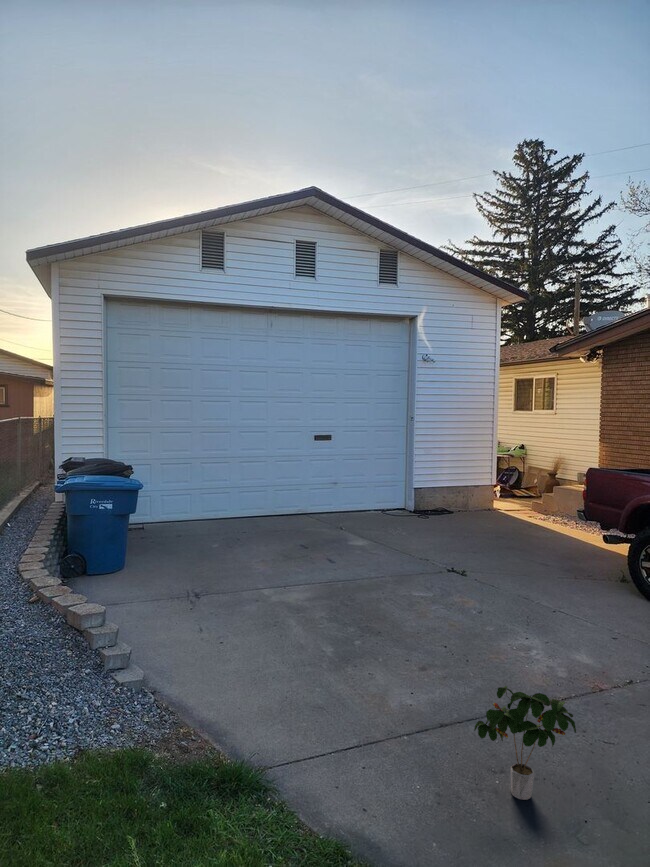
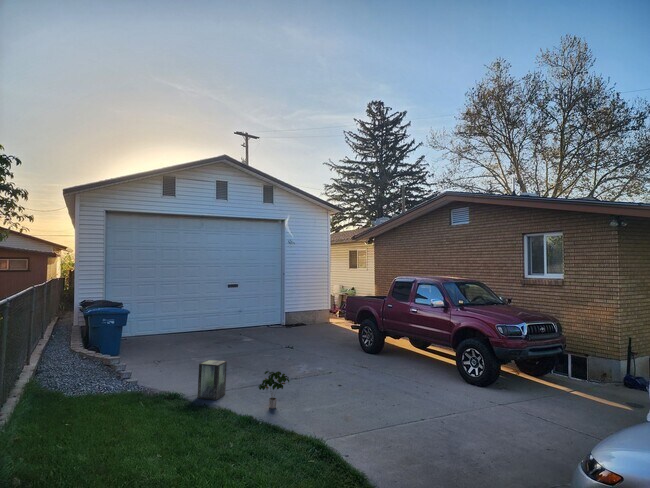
storage box: none [300,626,371,742] -> present [197,360,227,400]

